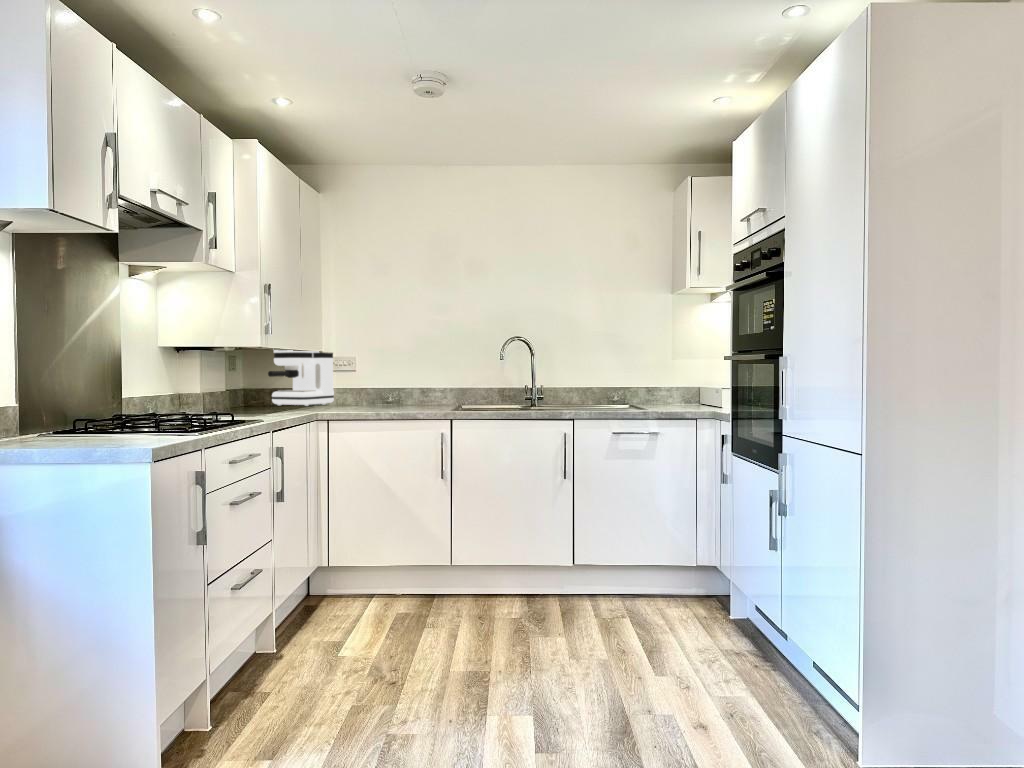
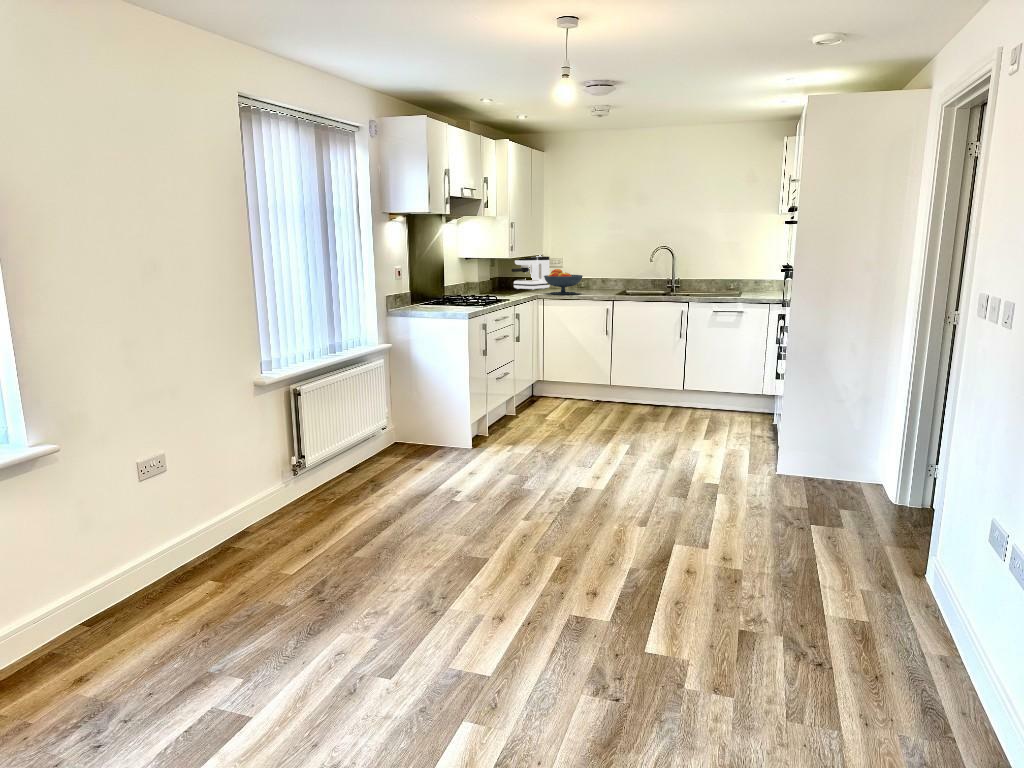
fruit bowl: none [327,369,396,412] -> present [544,269,583,295]

